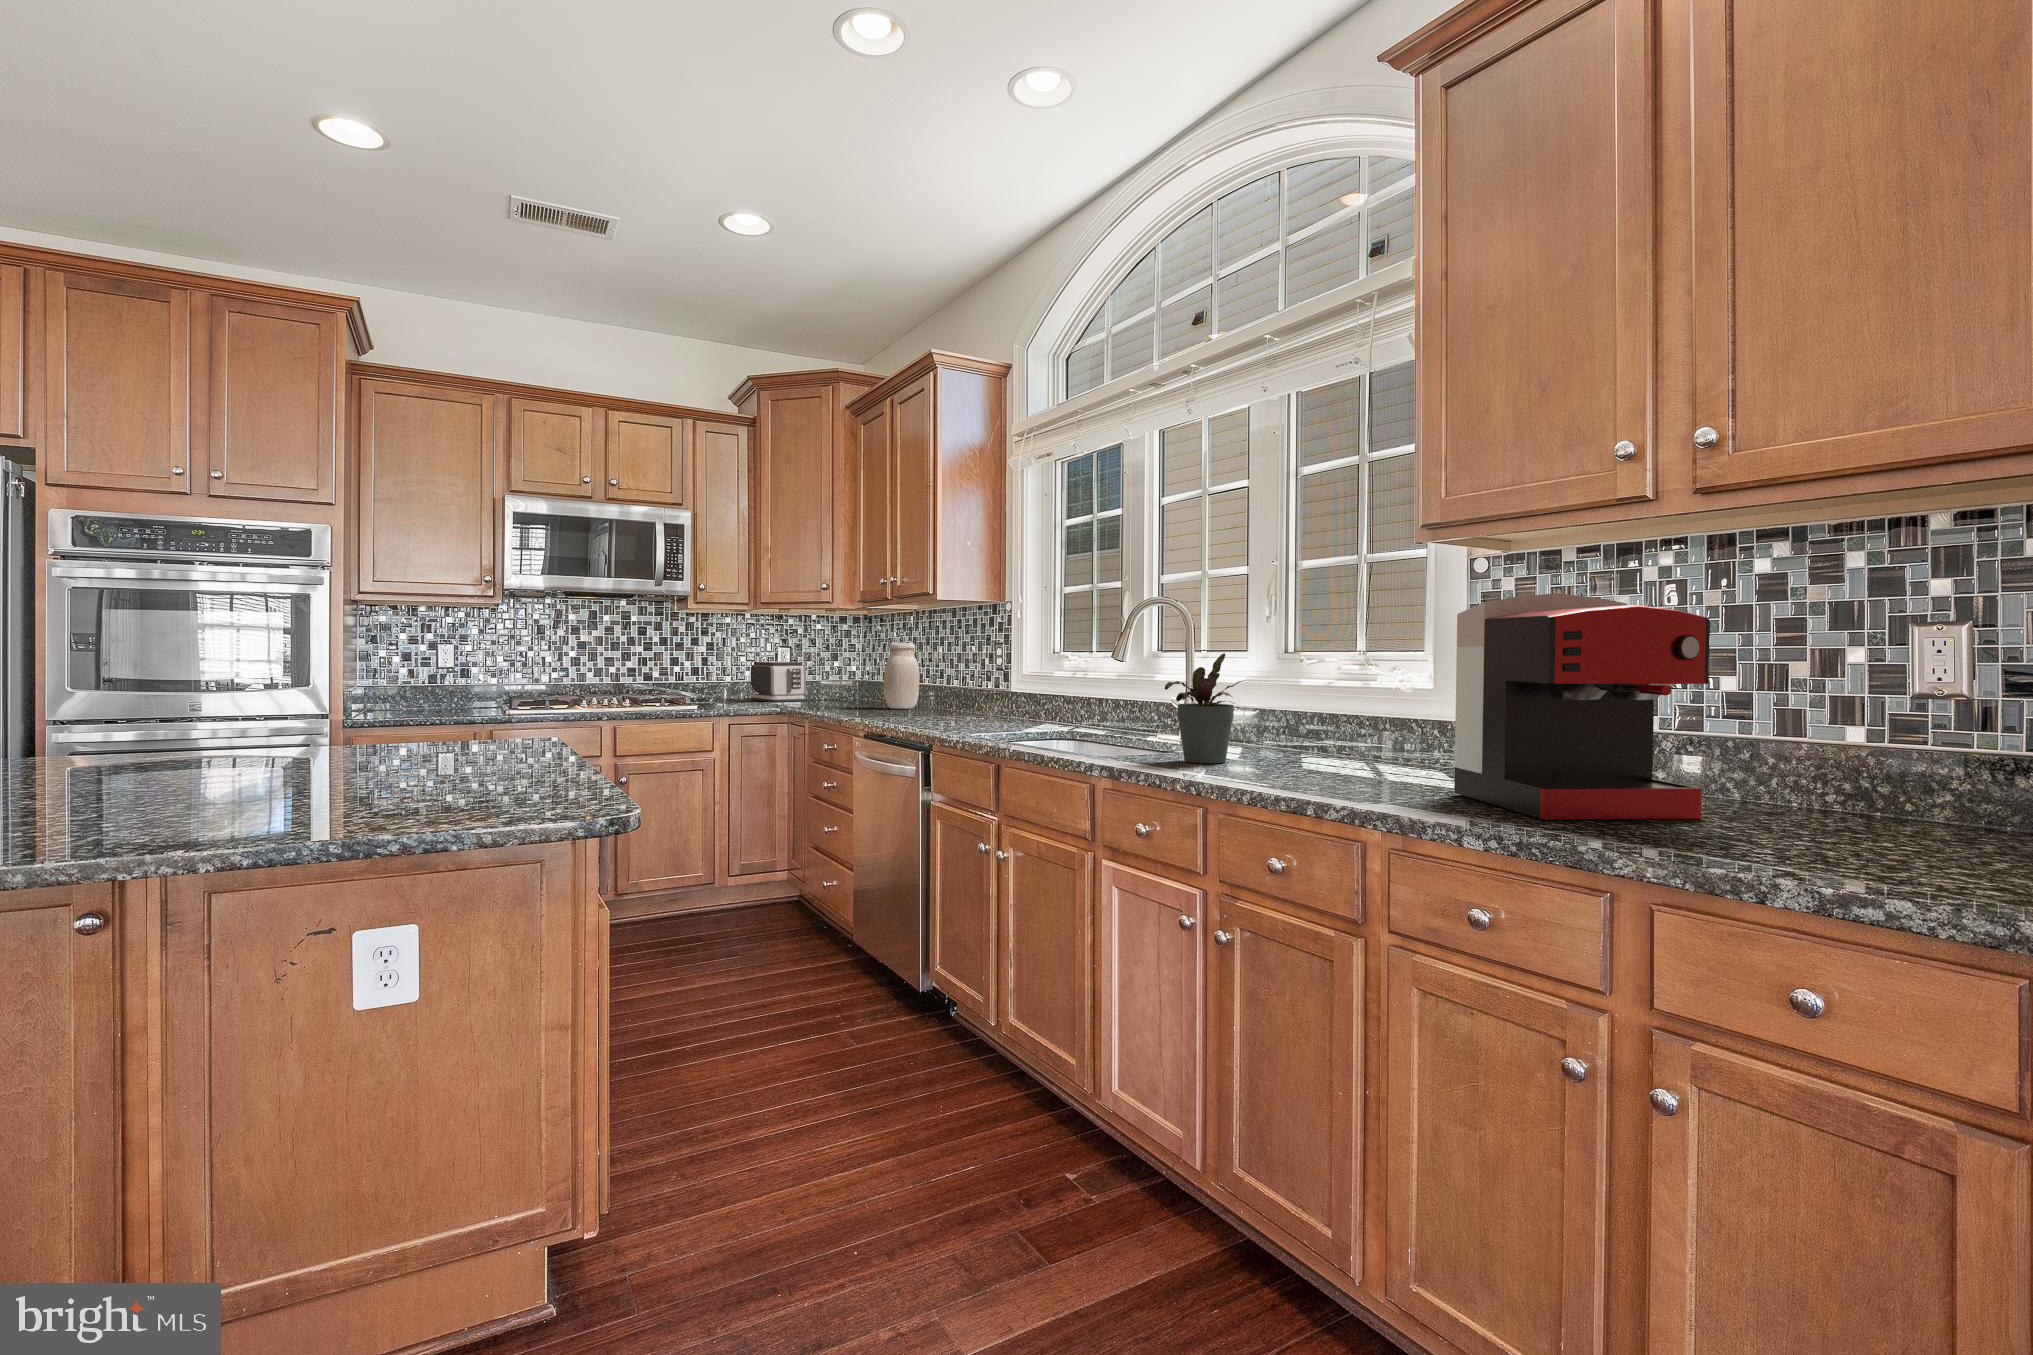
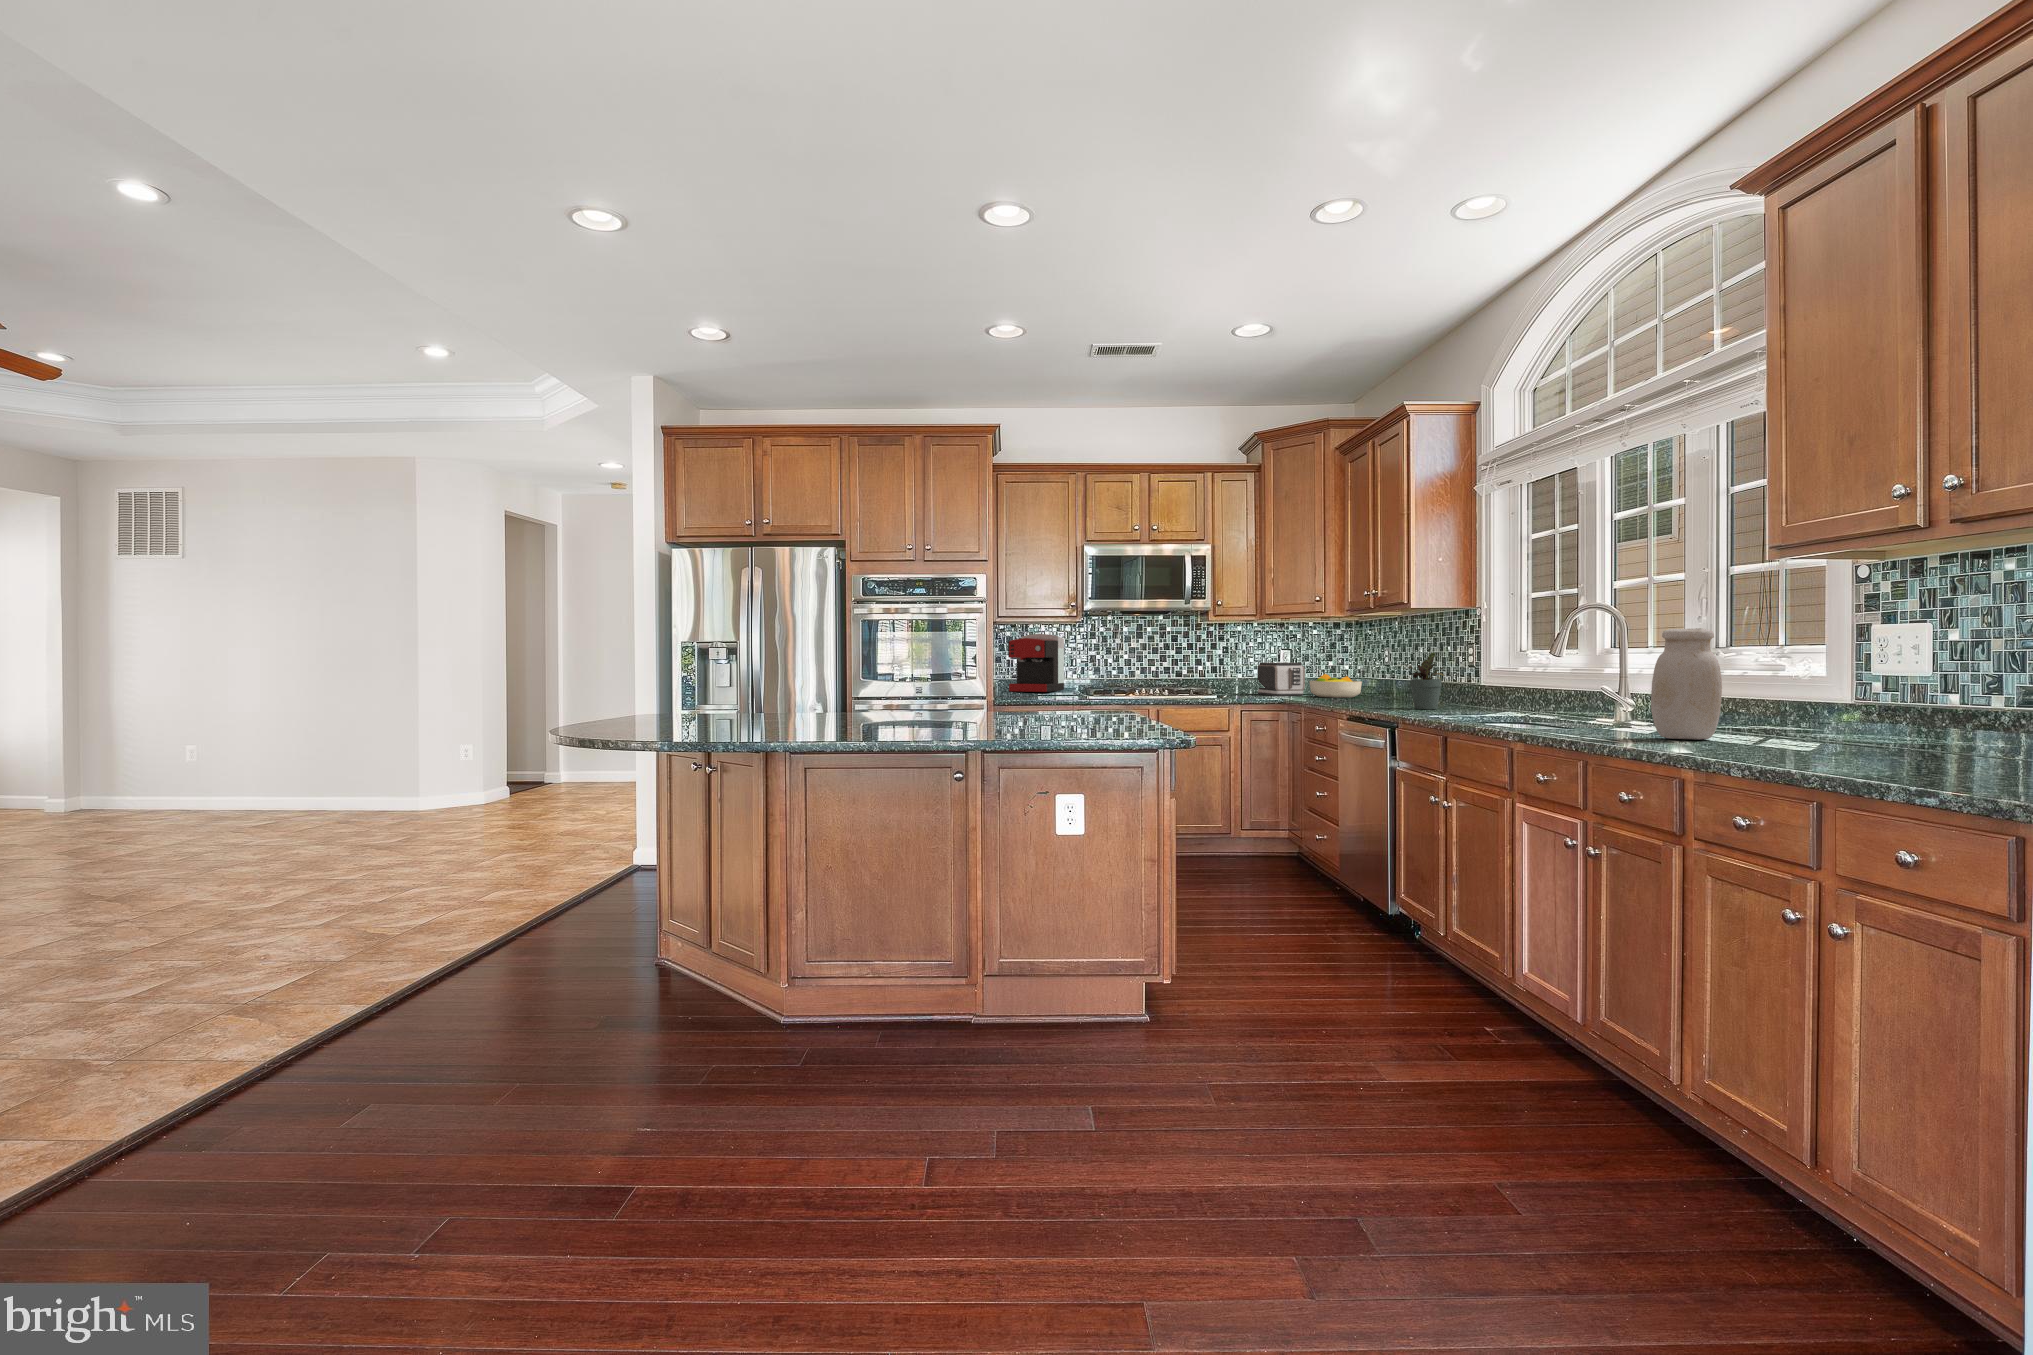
coffee maker: present [1454,593,1710,820] -> present [1008,634,1064,692]
jar: present [884,643,920,709] -> present [1651,628,1722,740]
potted plant: present [1165,653,1246,763] -> present [1403,652,1444,709]
fruit bowl: none [812,675,872,704] -> present [1310,674,1362,698]

